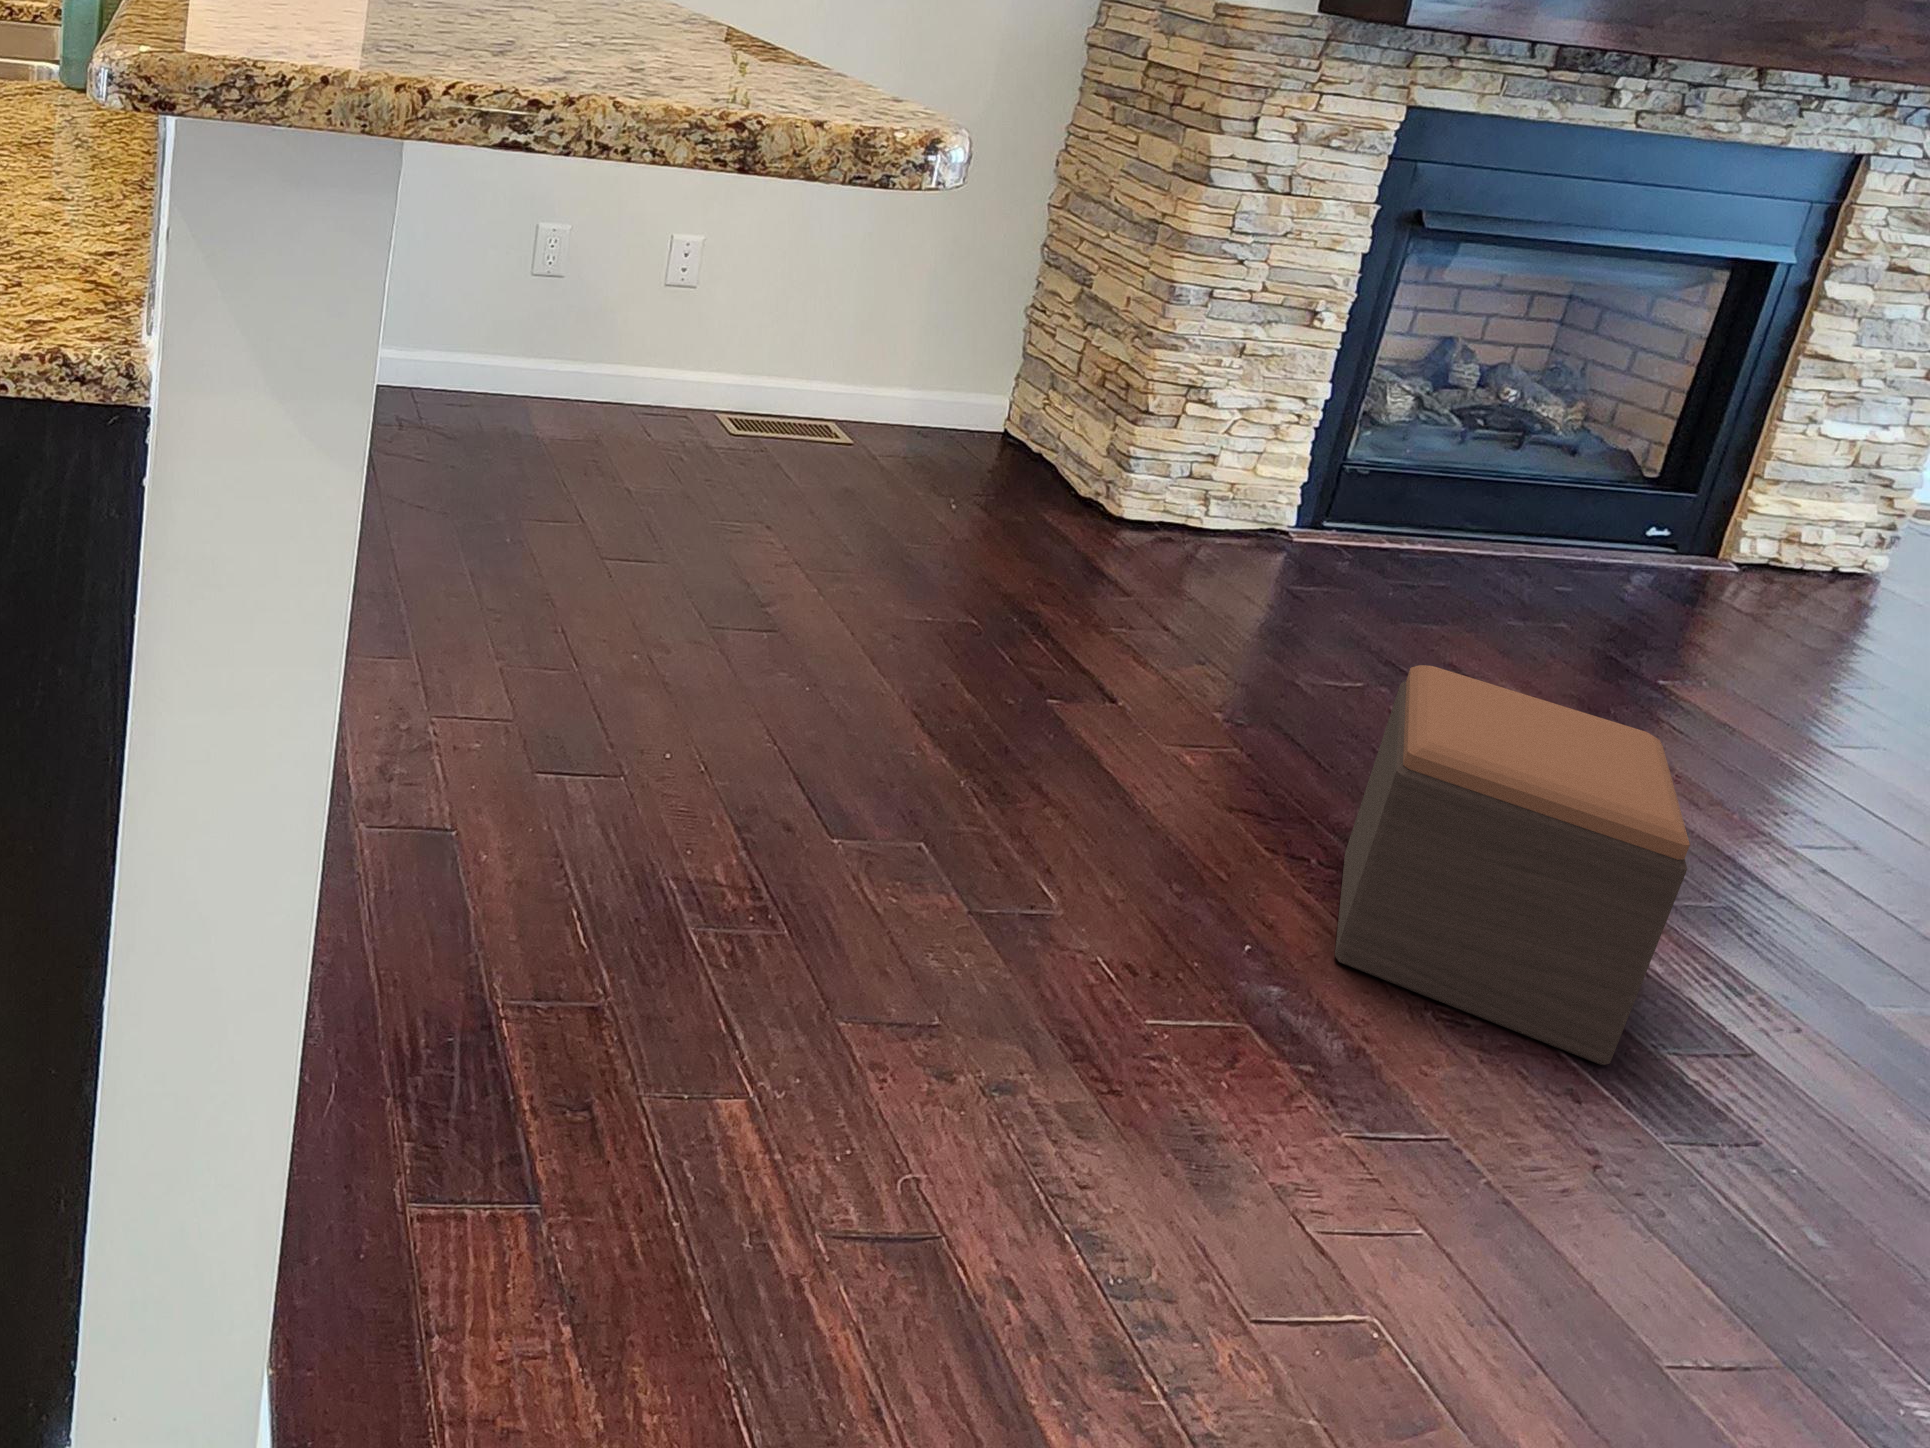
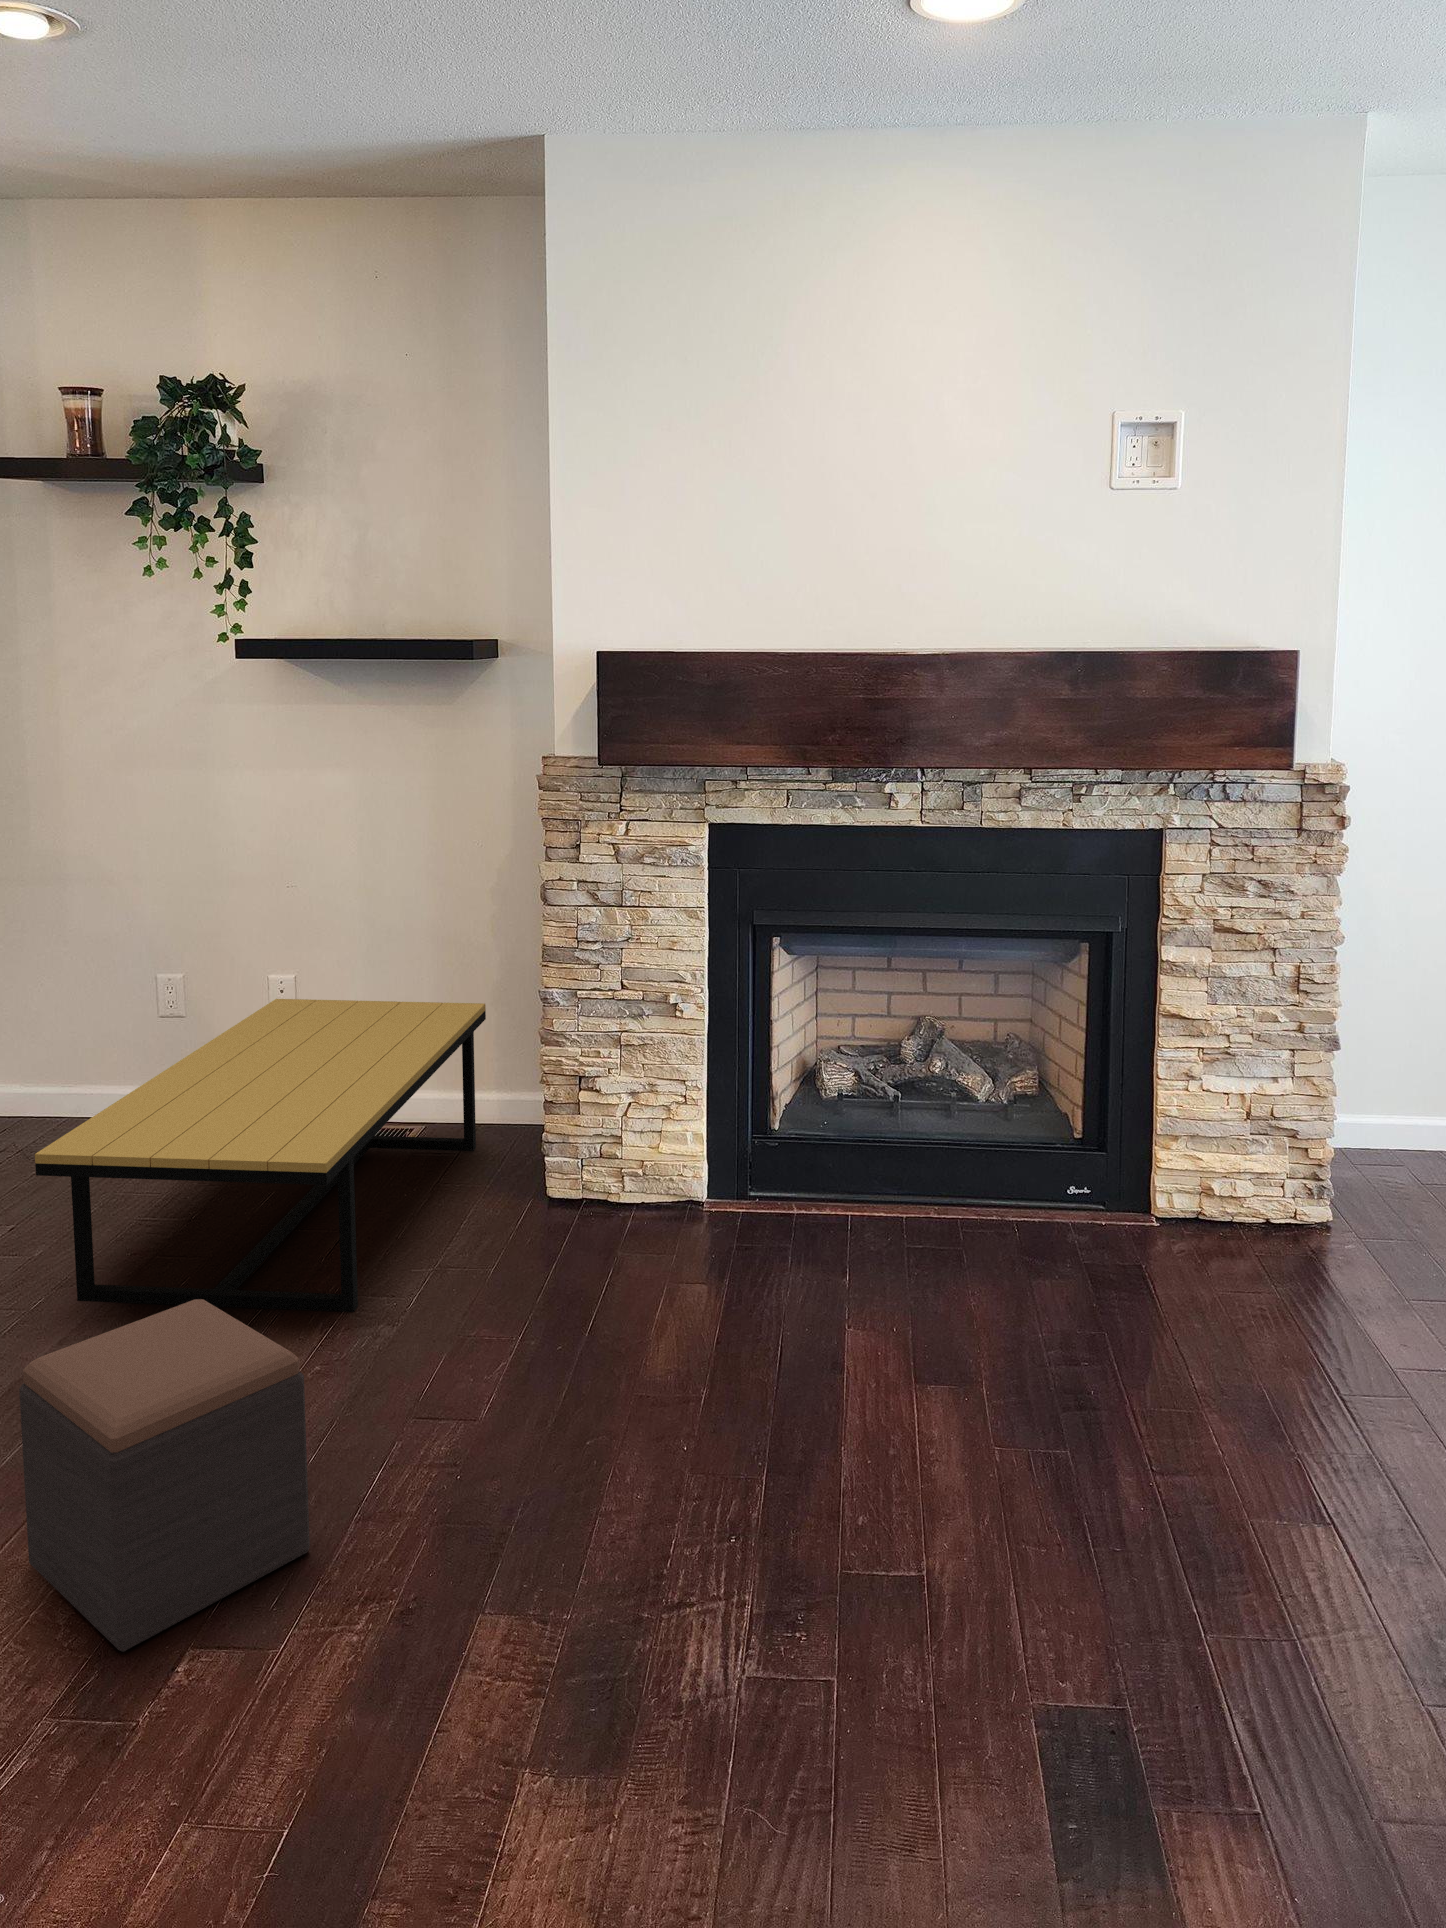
coffee table: none [695,263,1240,651] -> present [35,999,486,1312]

